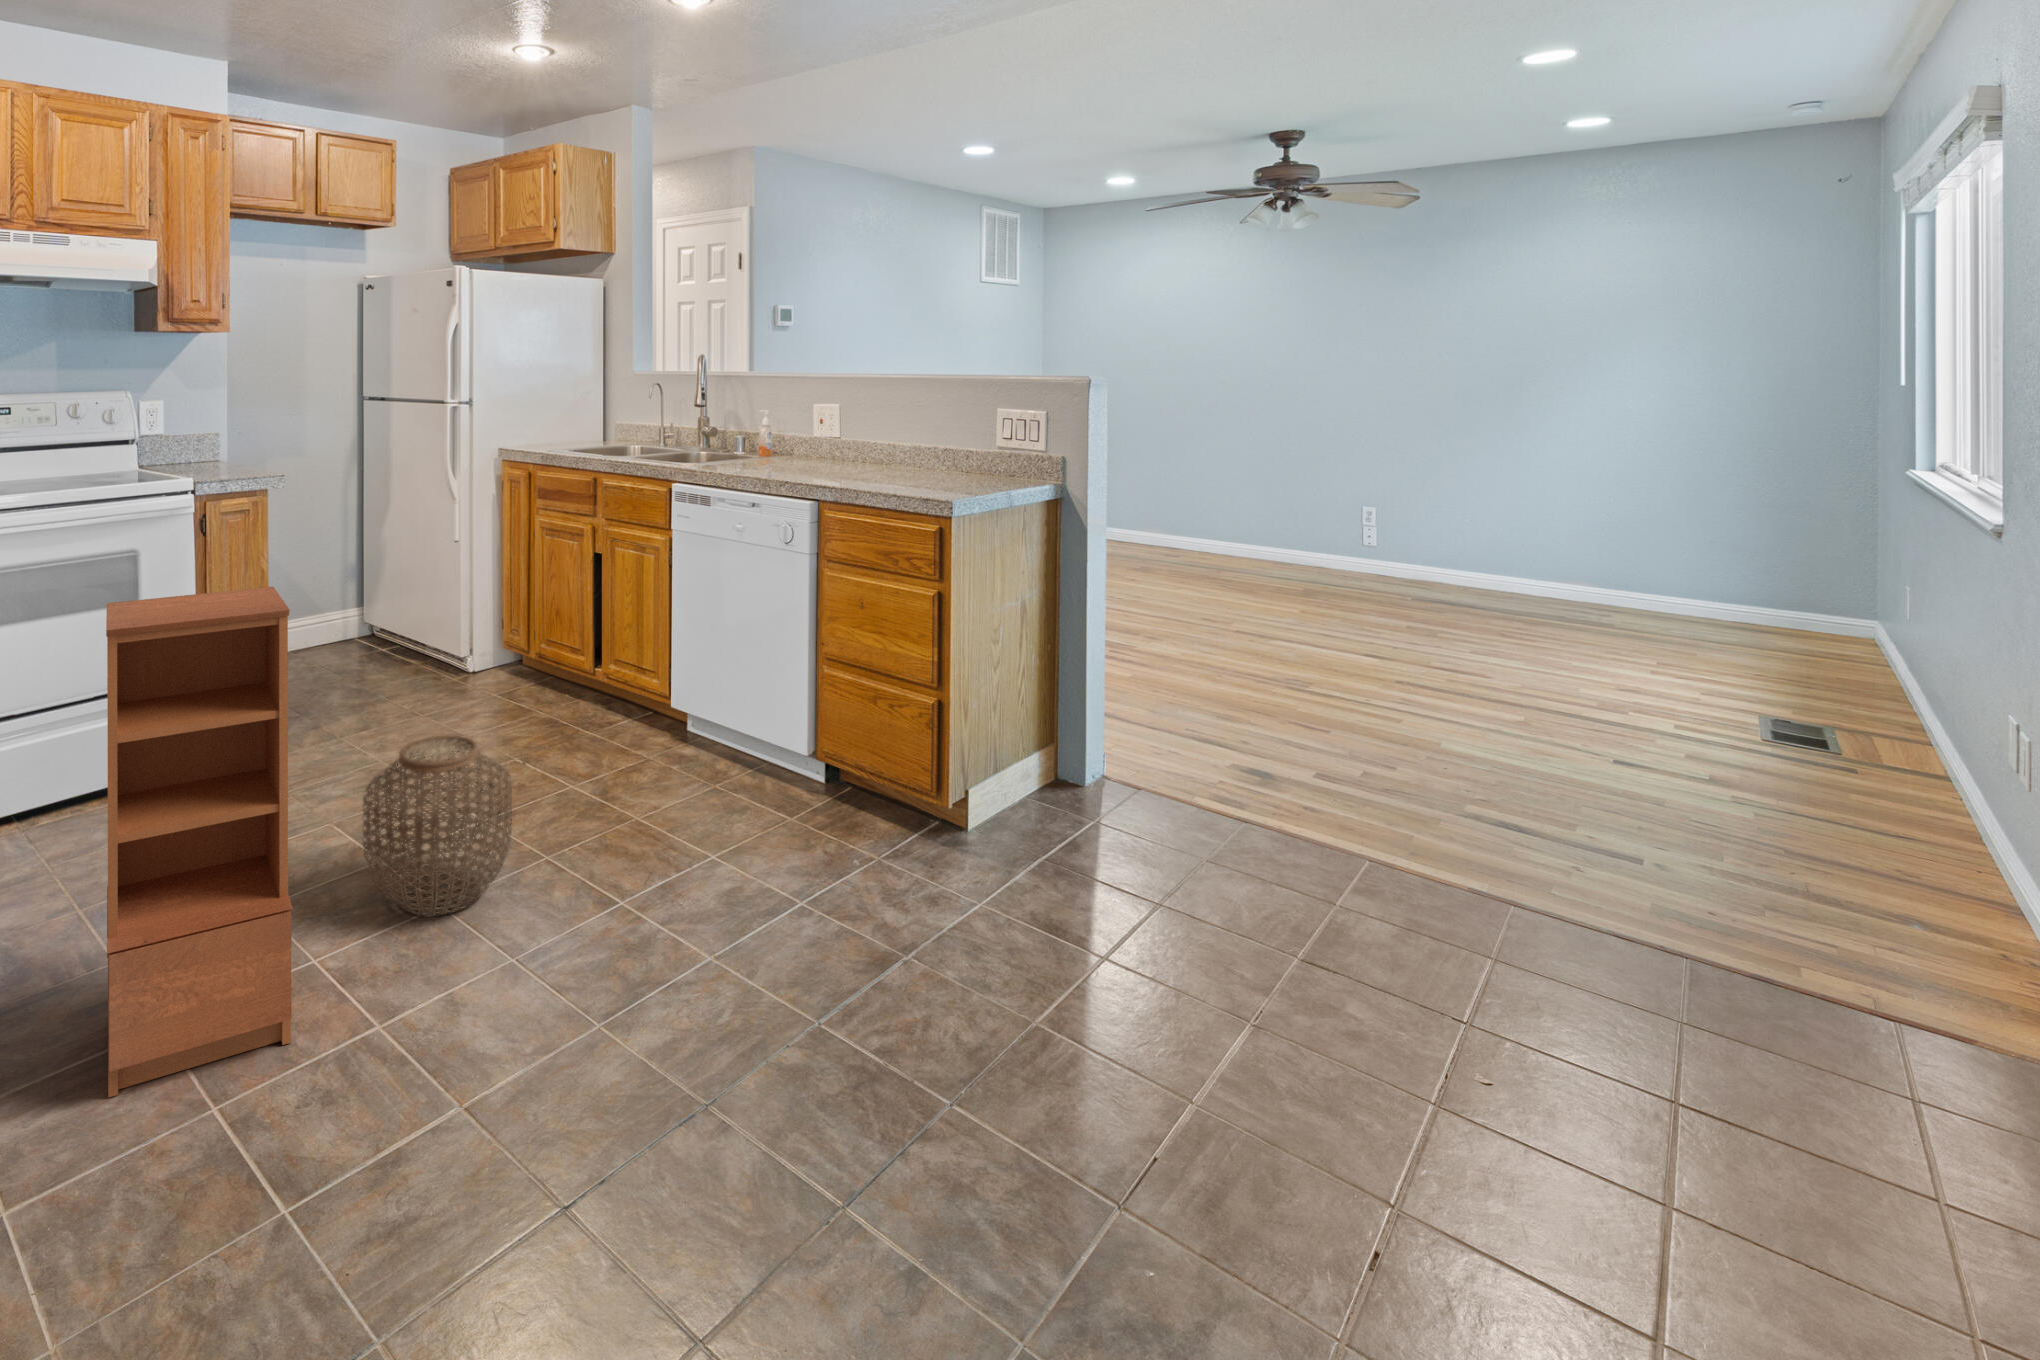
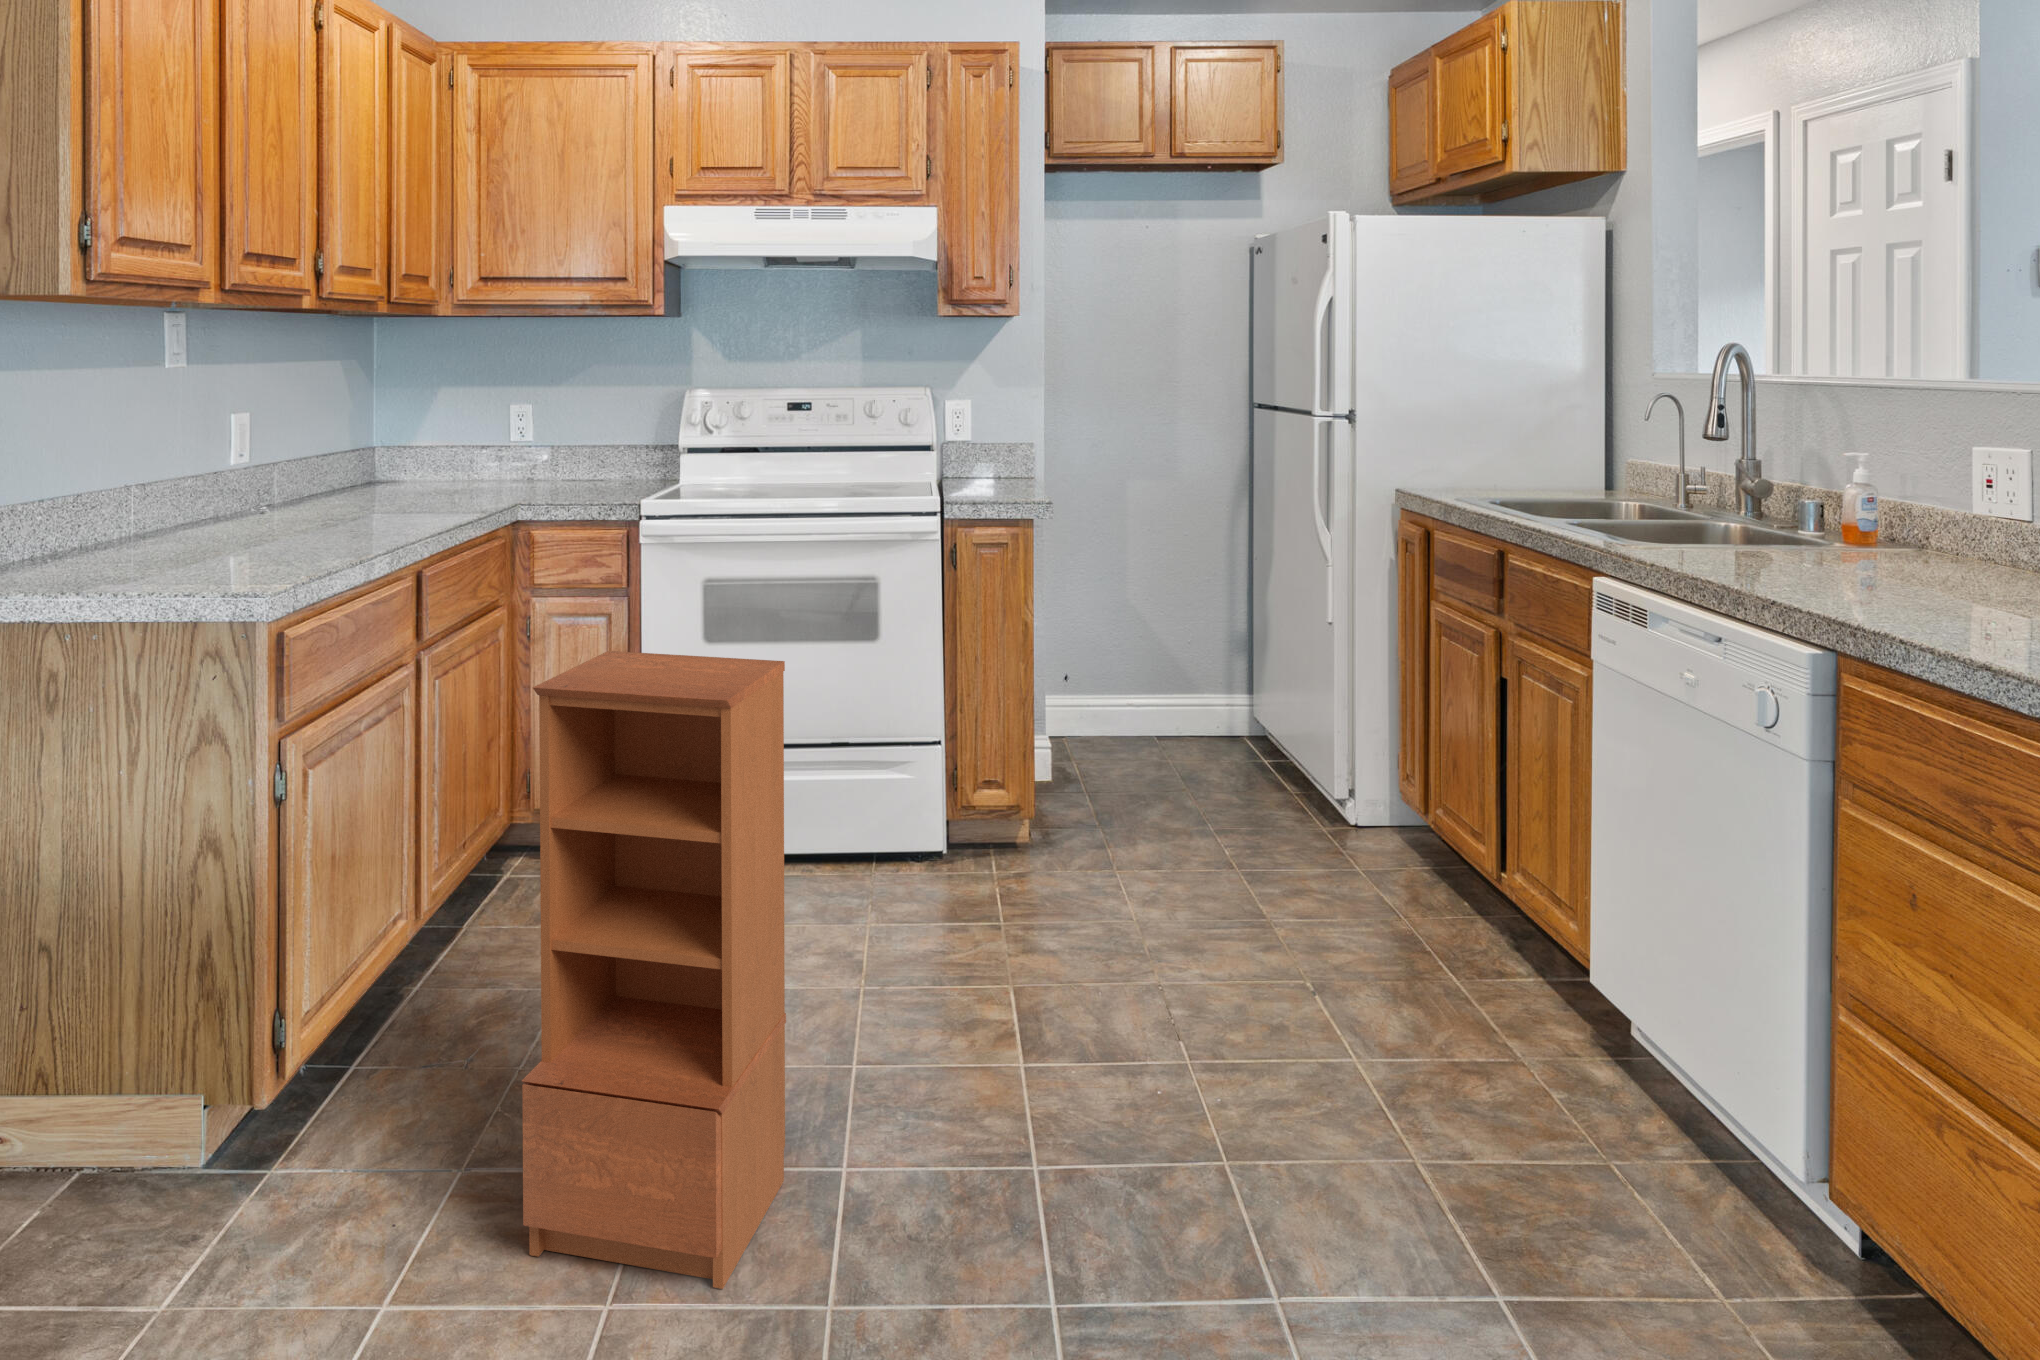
woven basket: present [363,735,512,916] -> none [937,914,1152,1193]

